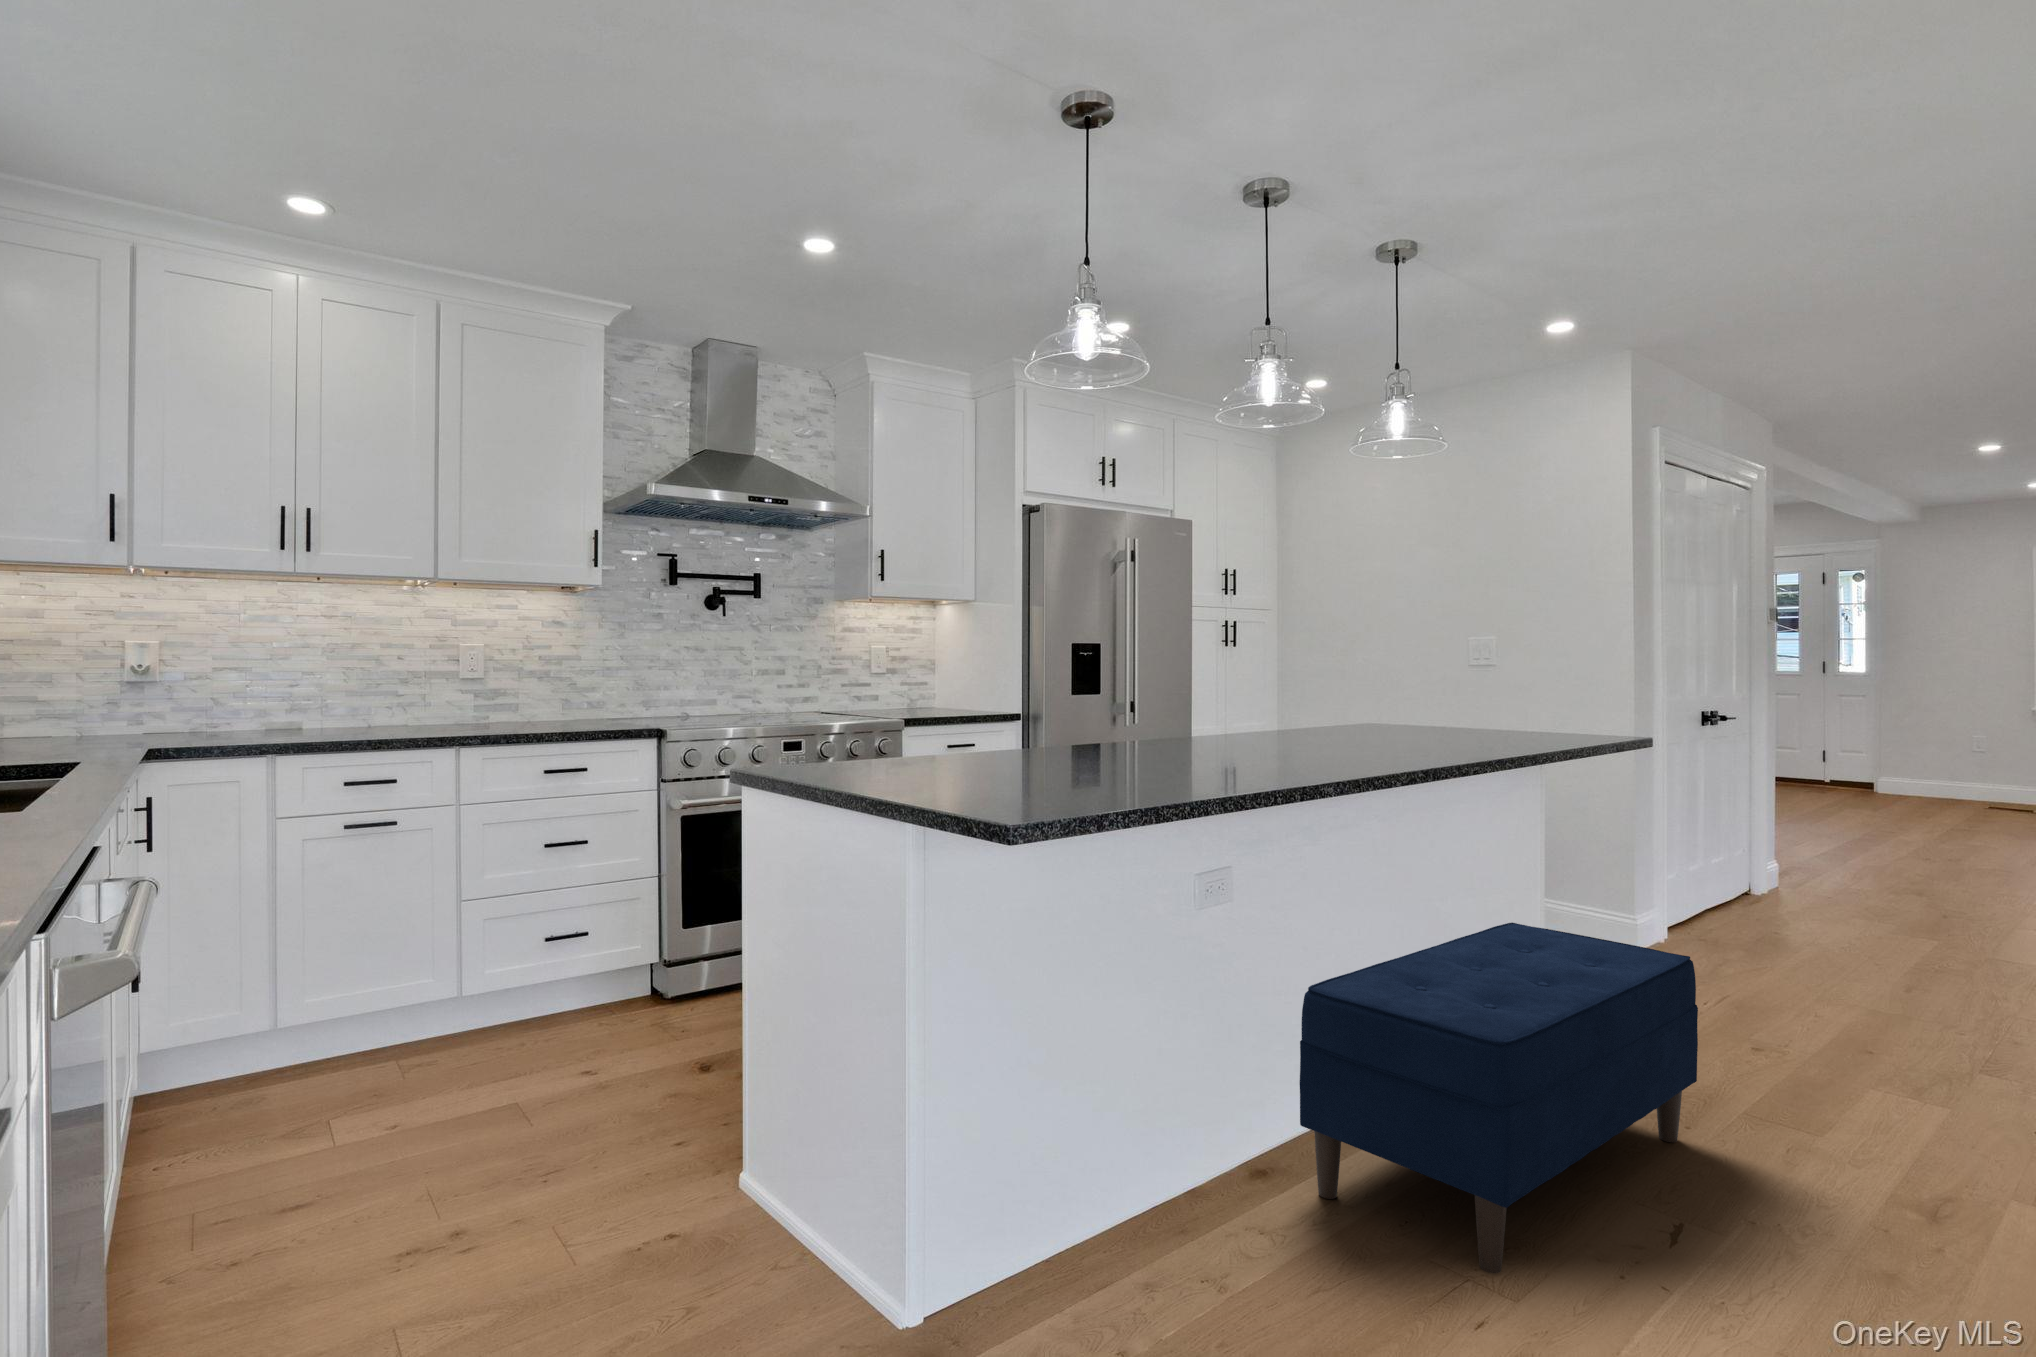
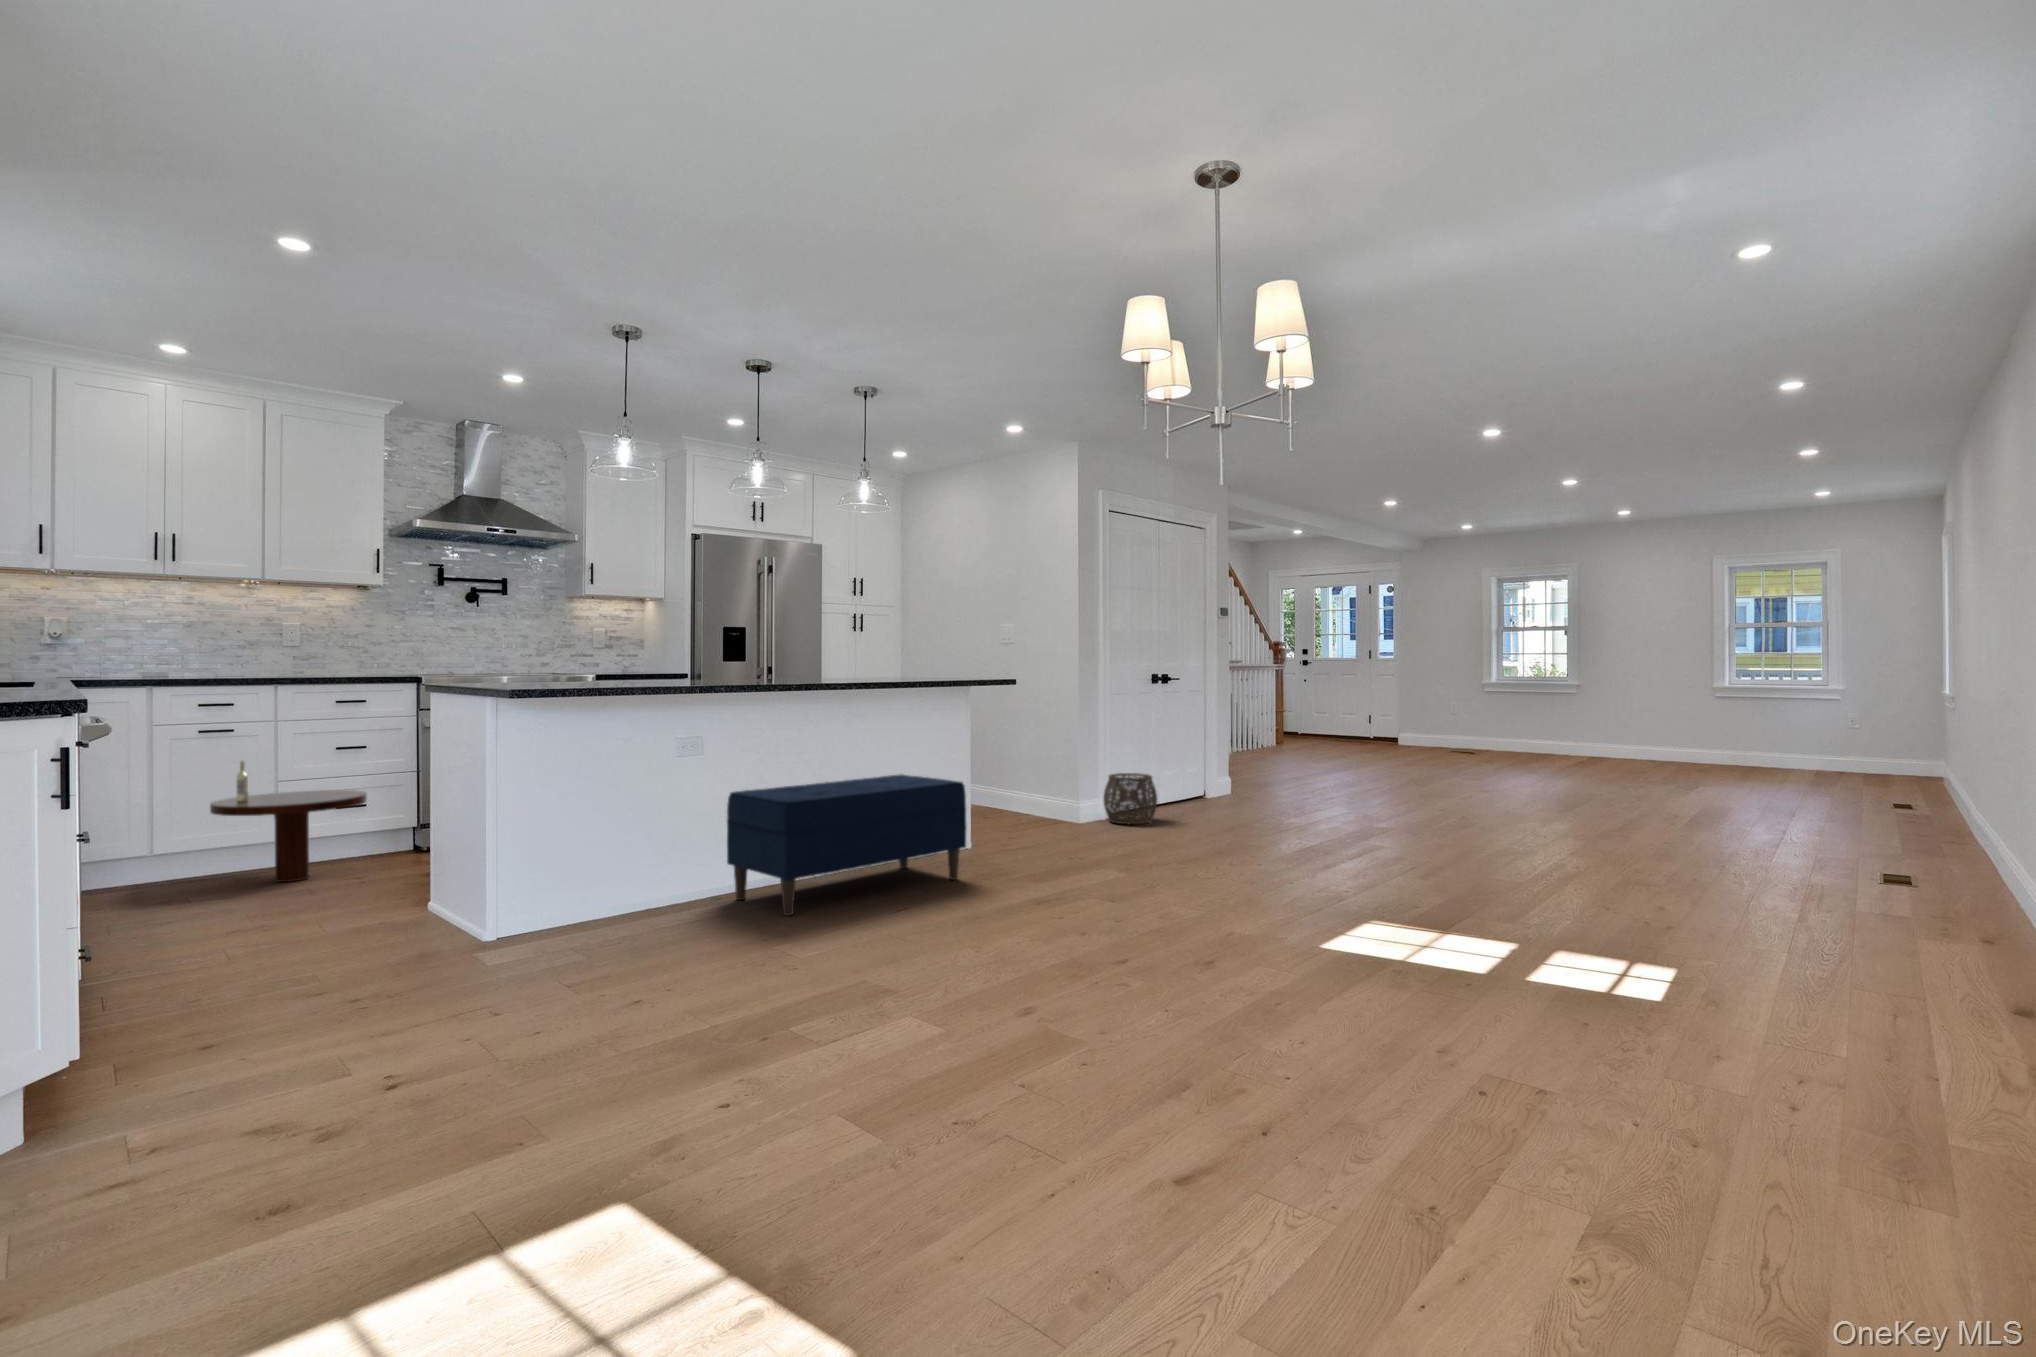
woven basket: none [1693,883,1802,976] -> present [1103,773,1157,824]
coffee table: none [372,887,606,1089] -> present [210,761,367,882]

